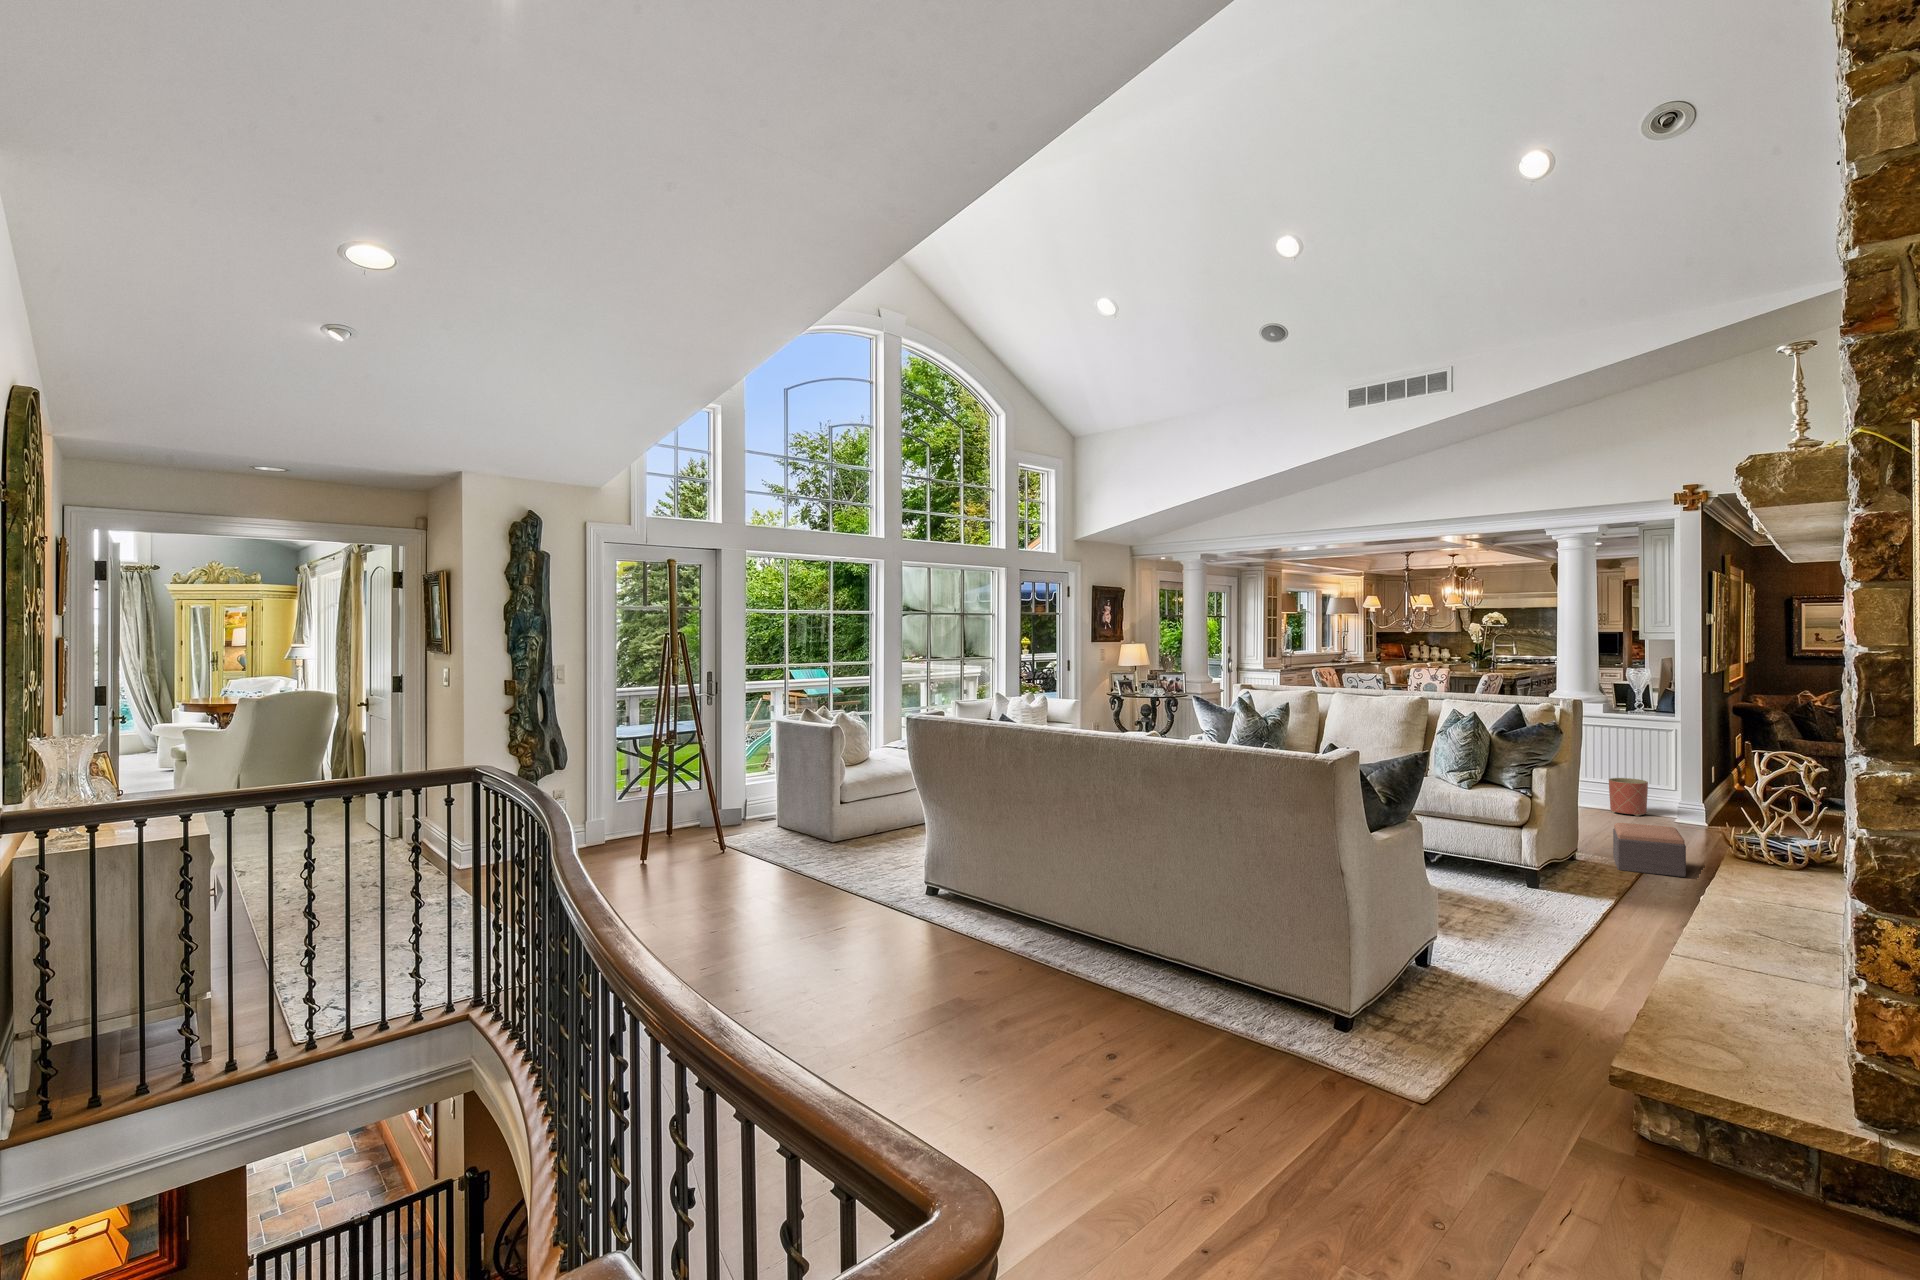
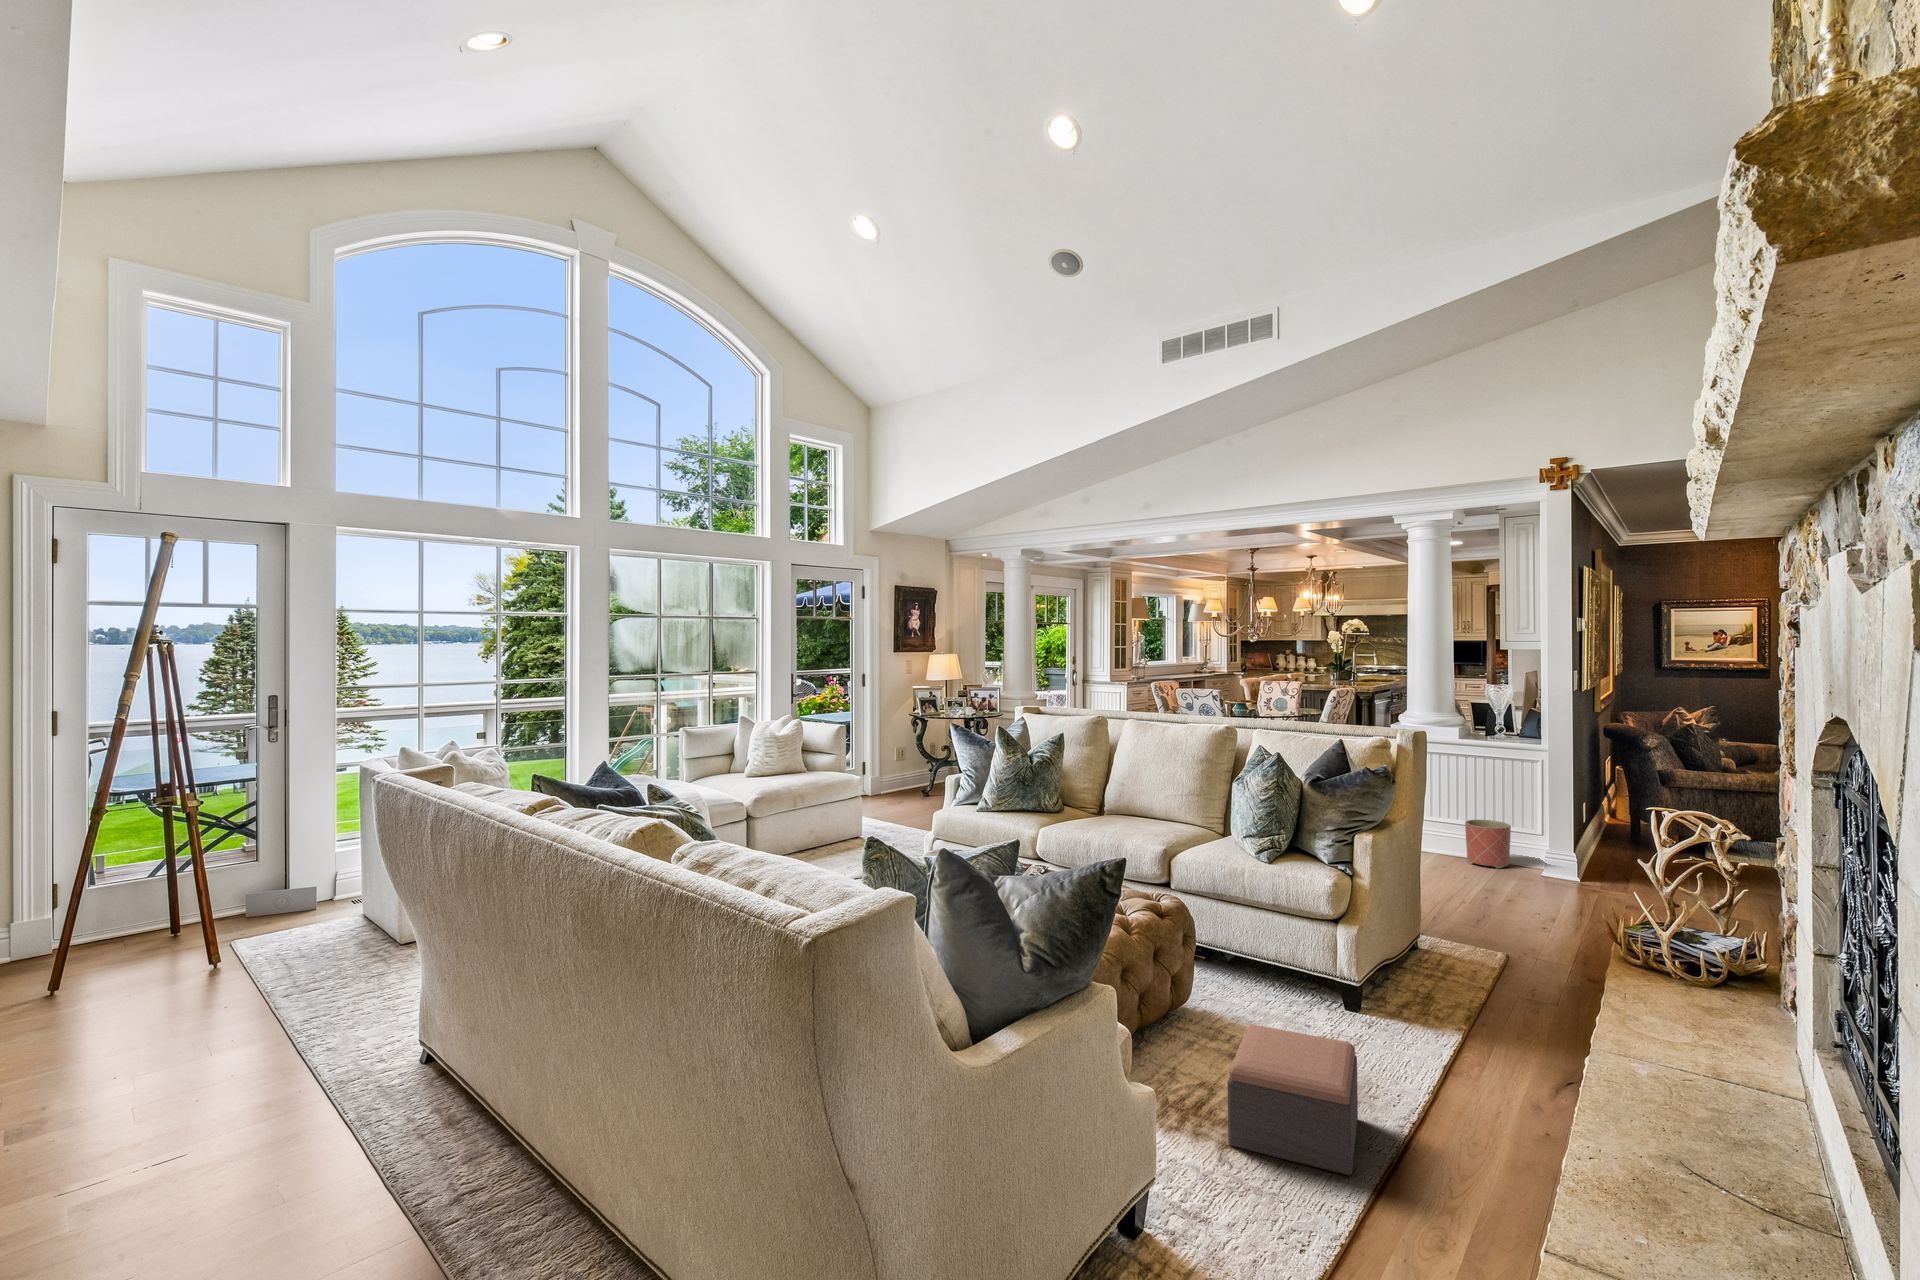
footstool: present [1613,823,1686,877] -> present [1227,1025,1358,1175]

